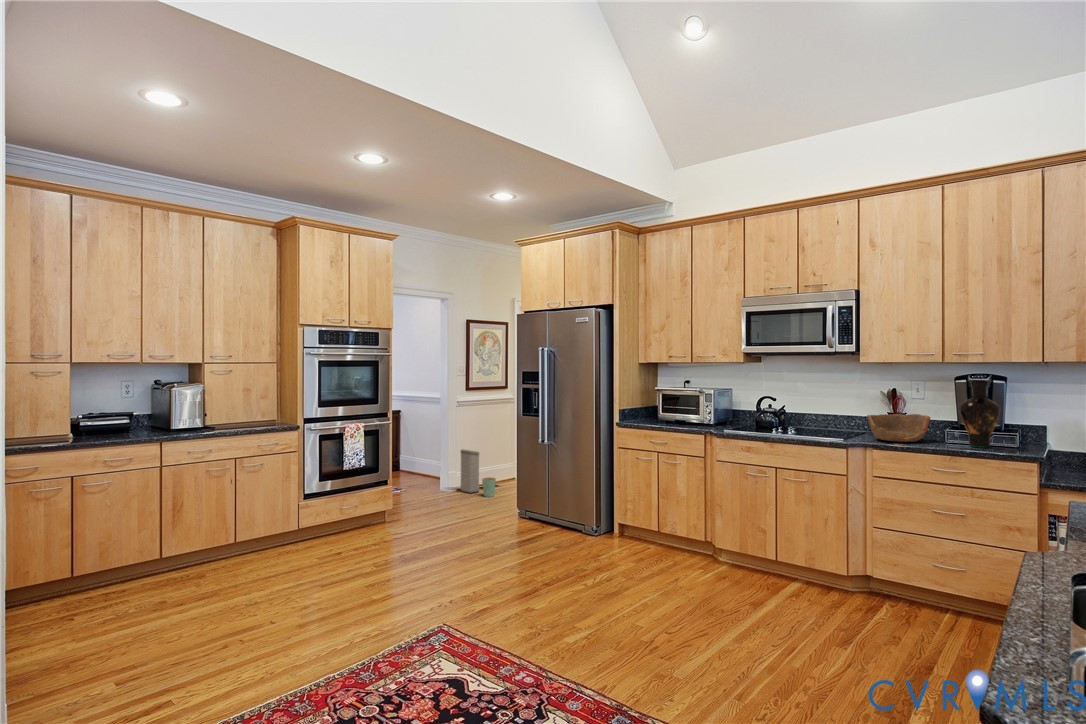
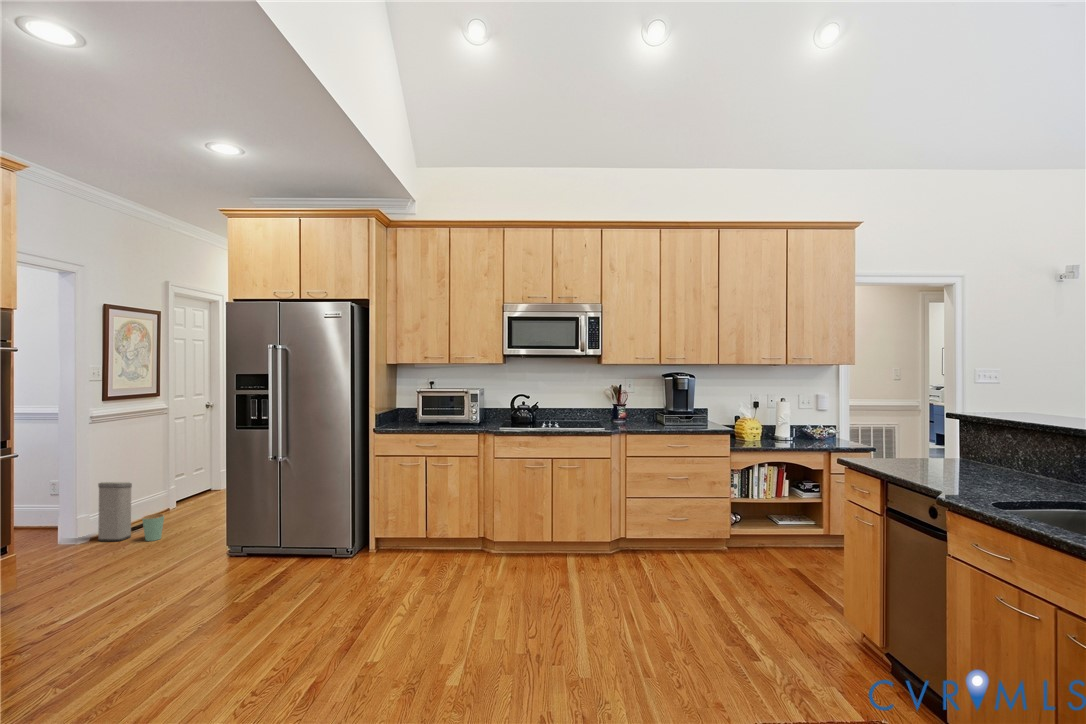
vase: present [959,379,1001,448] -> none [677,376,703,426]
bowl: present [867,414,930,442] -> none [613,404,654,427]

